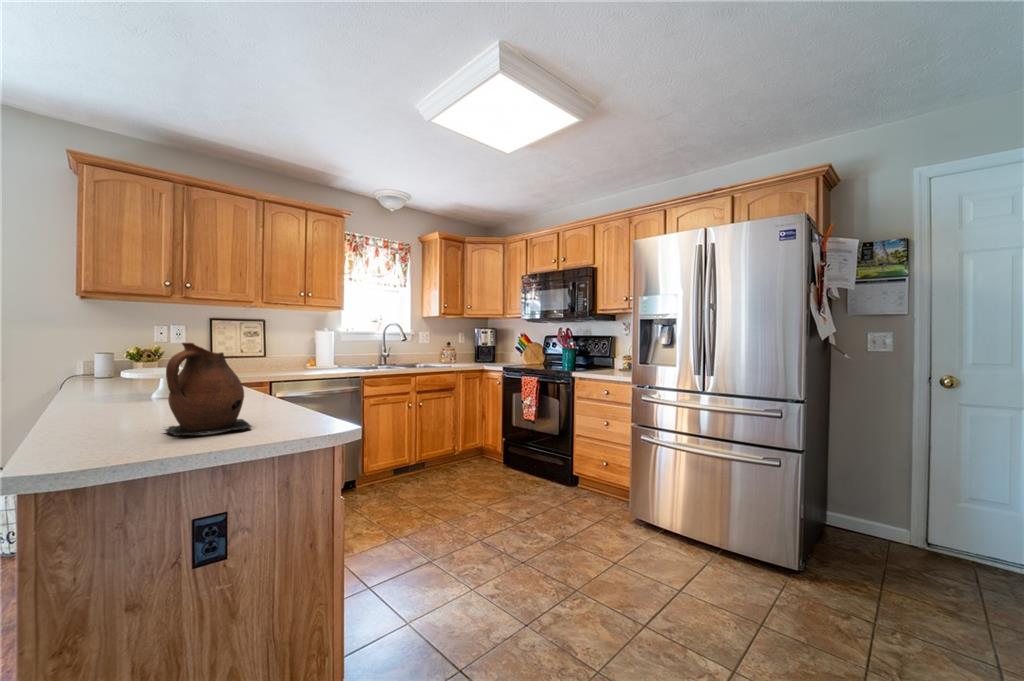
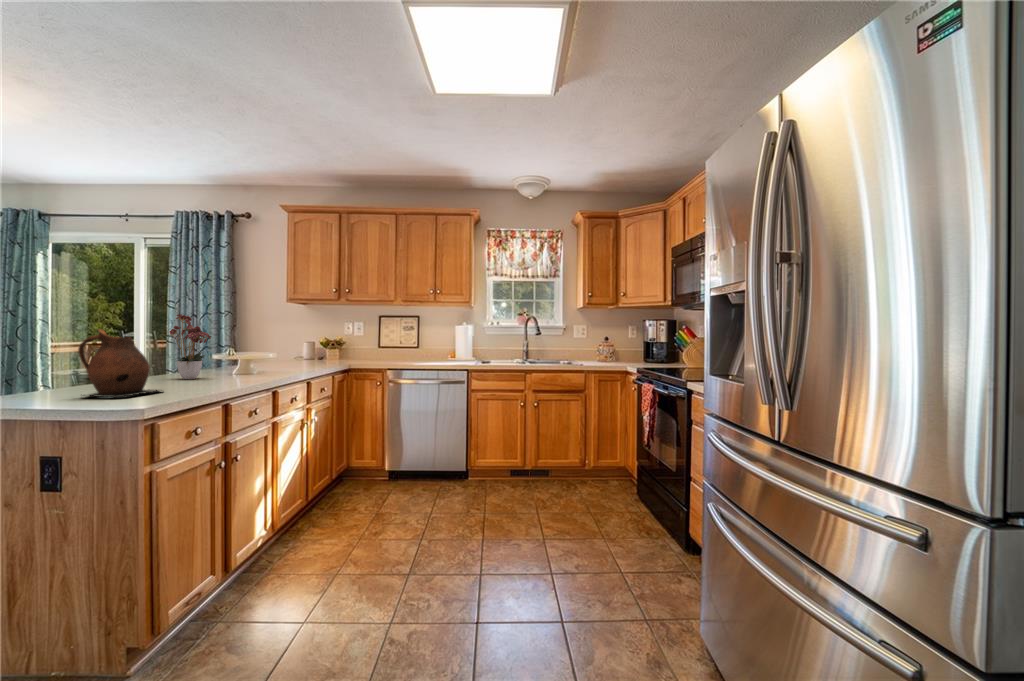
flower arrangement: none [84,313,174,411] -> present [169,314,211,379]

